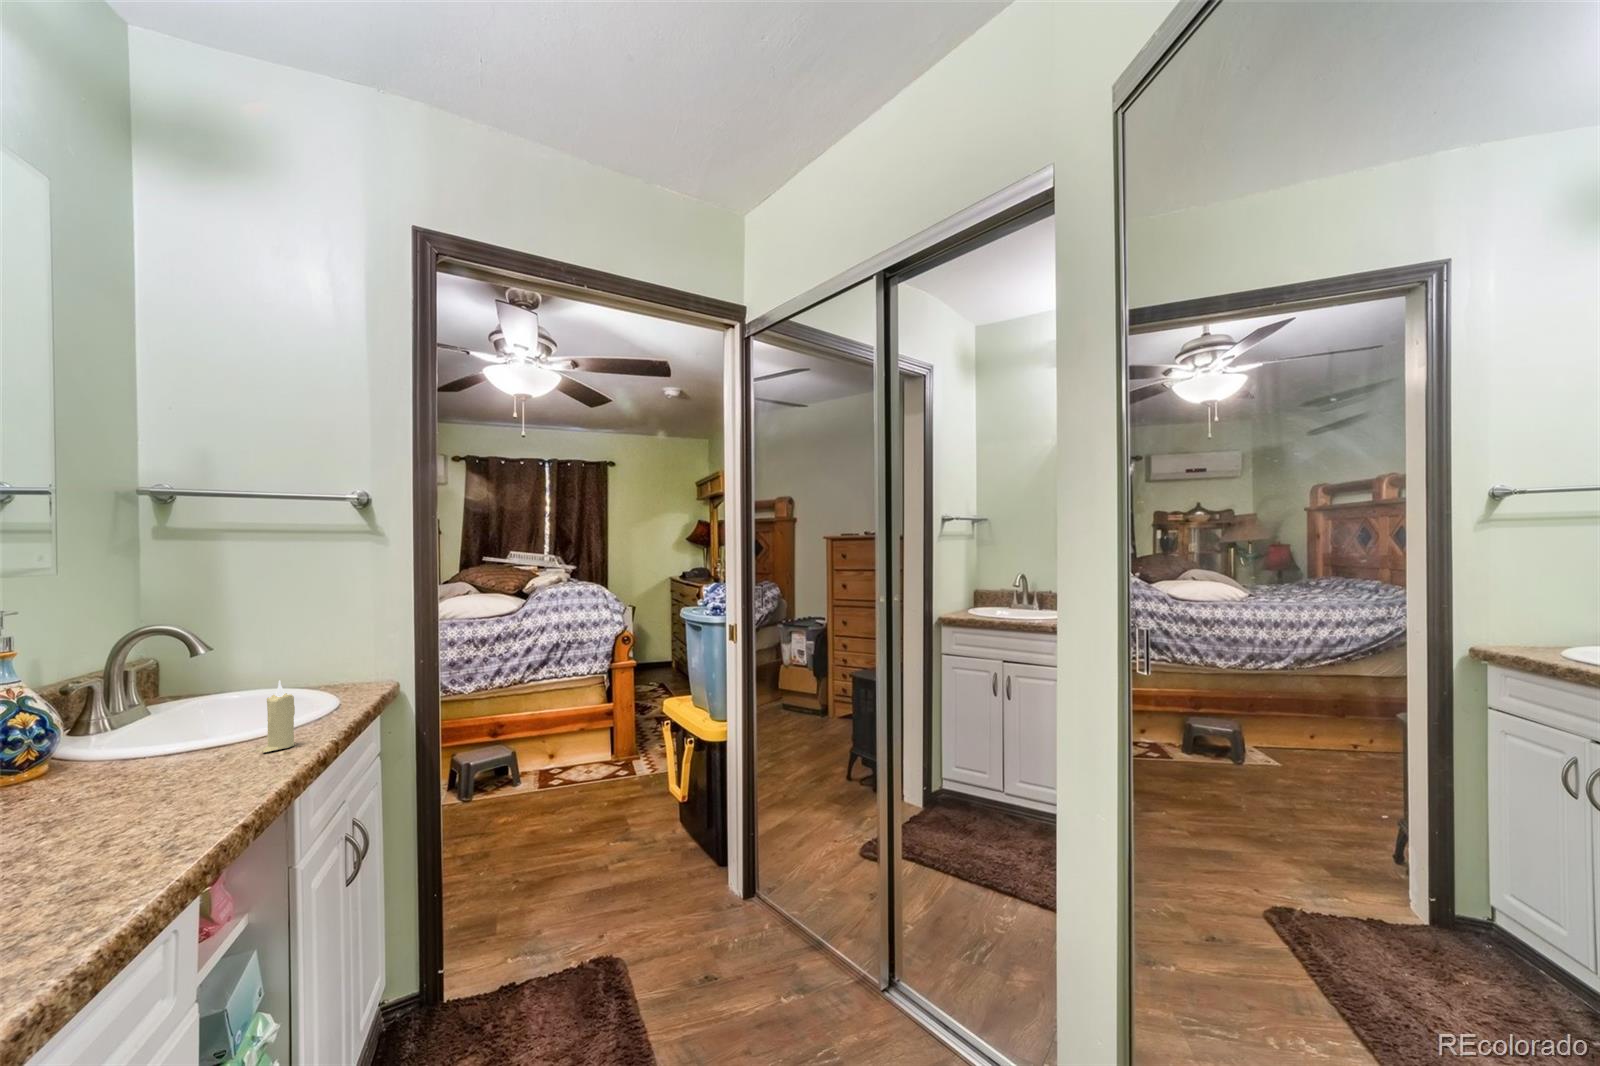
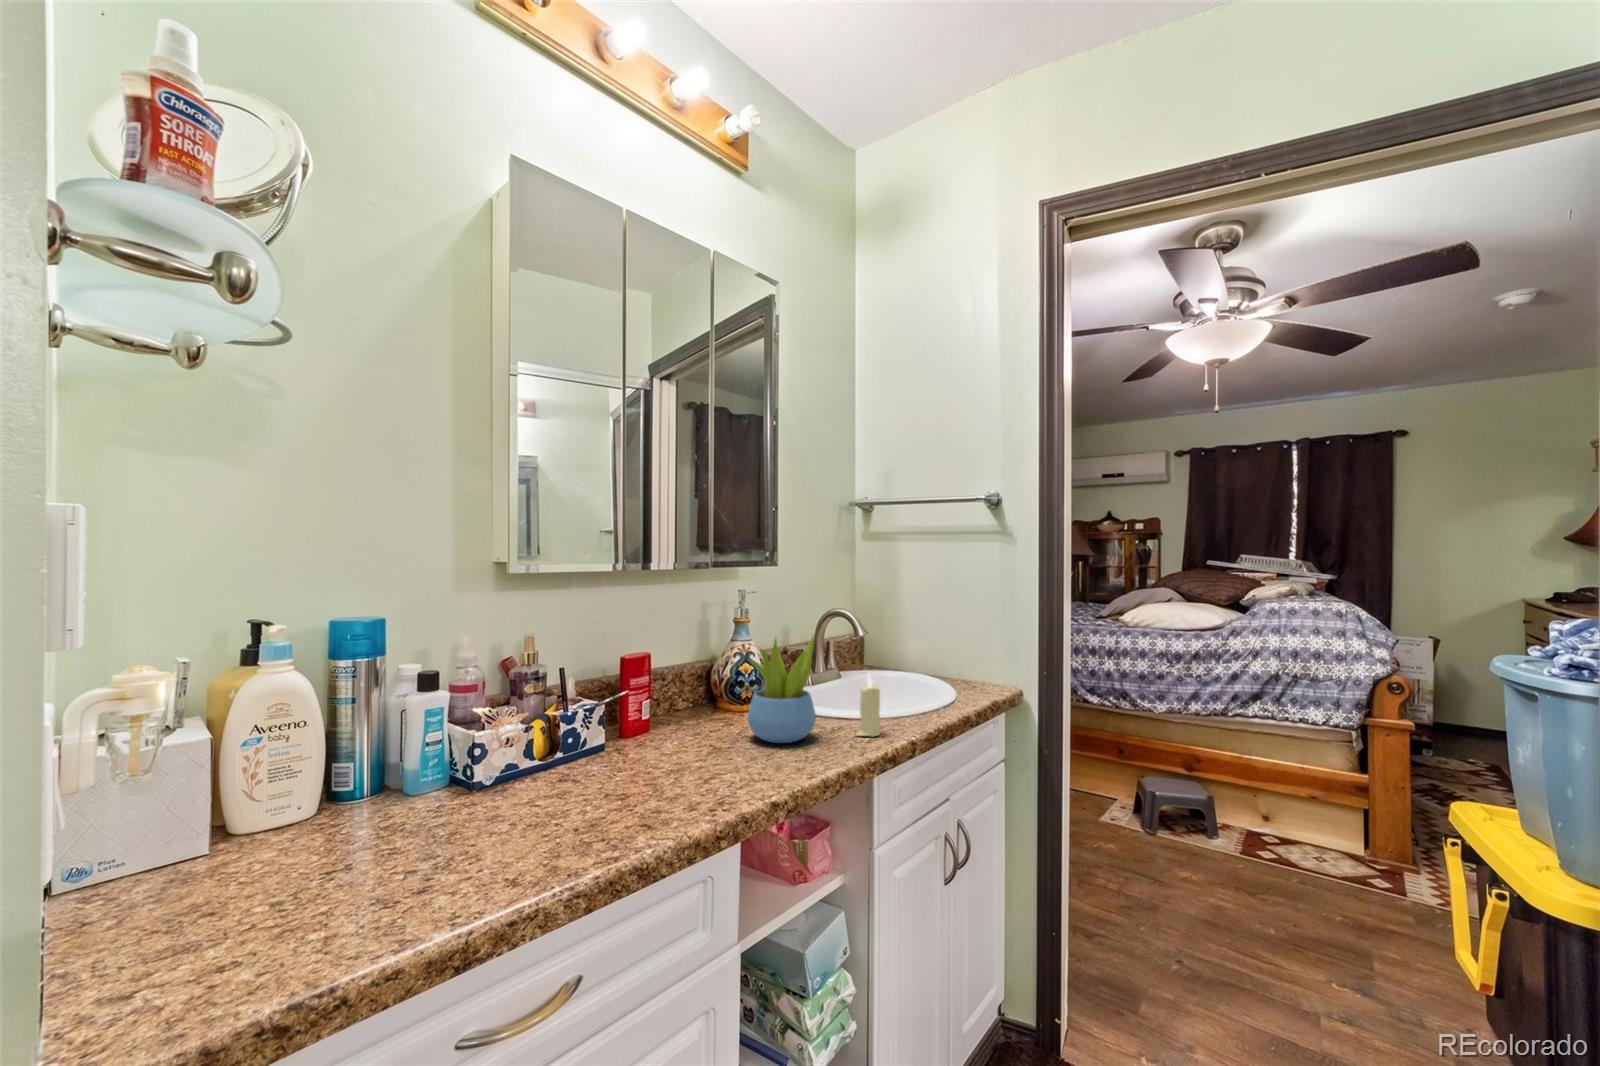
succulent plant: none [92,645,213,791] -> present [747,635,816,743]

